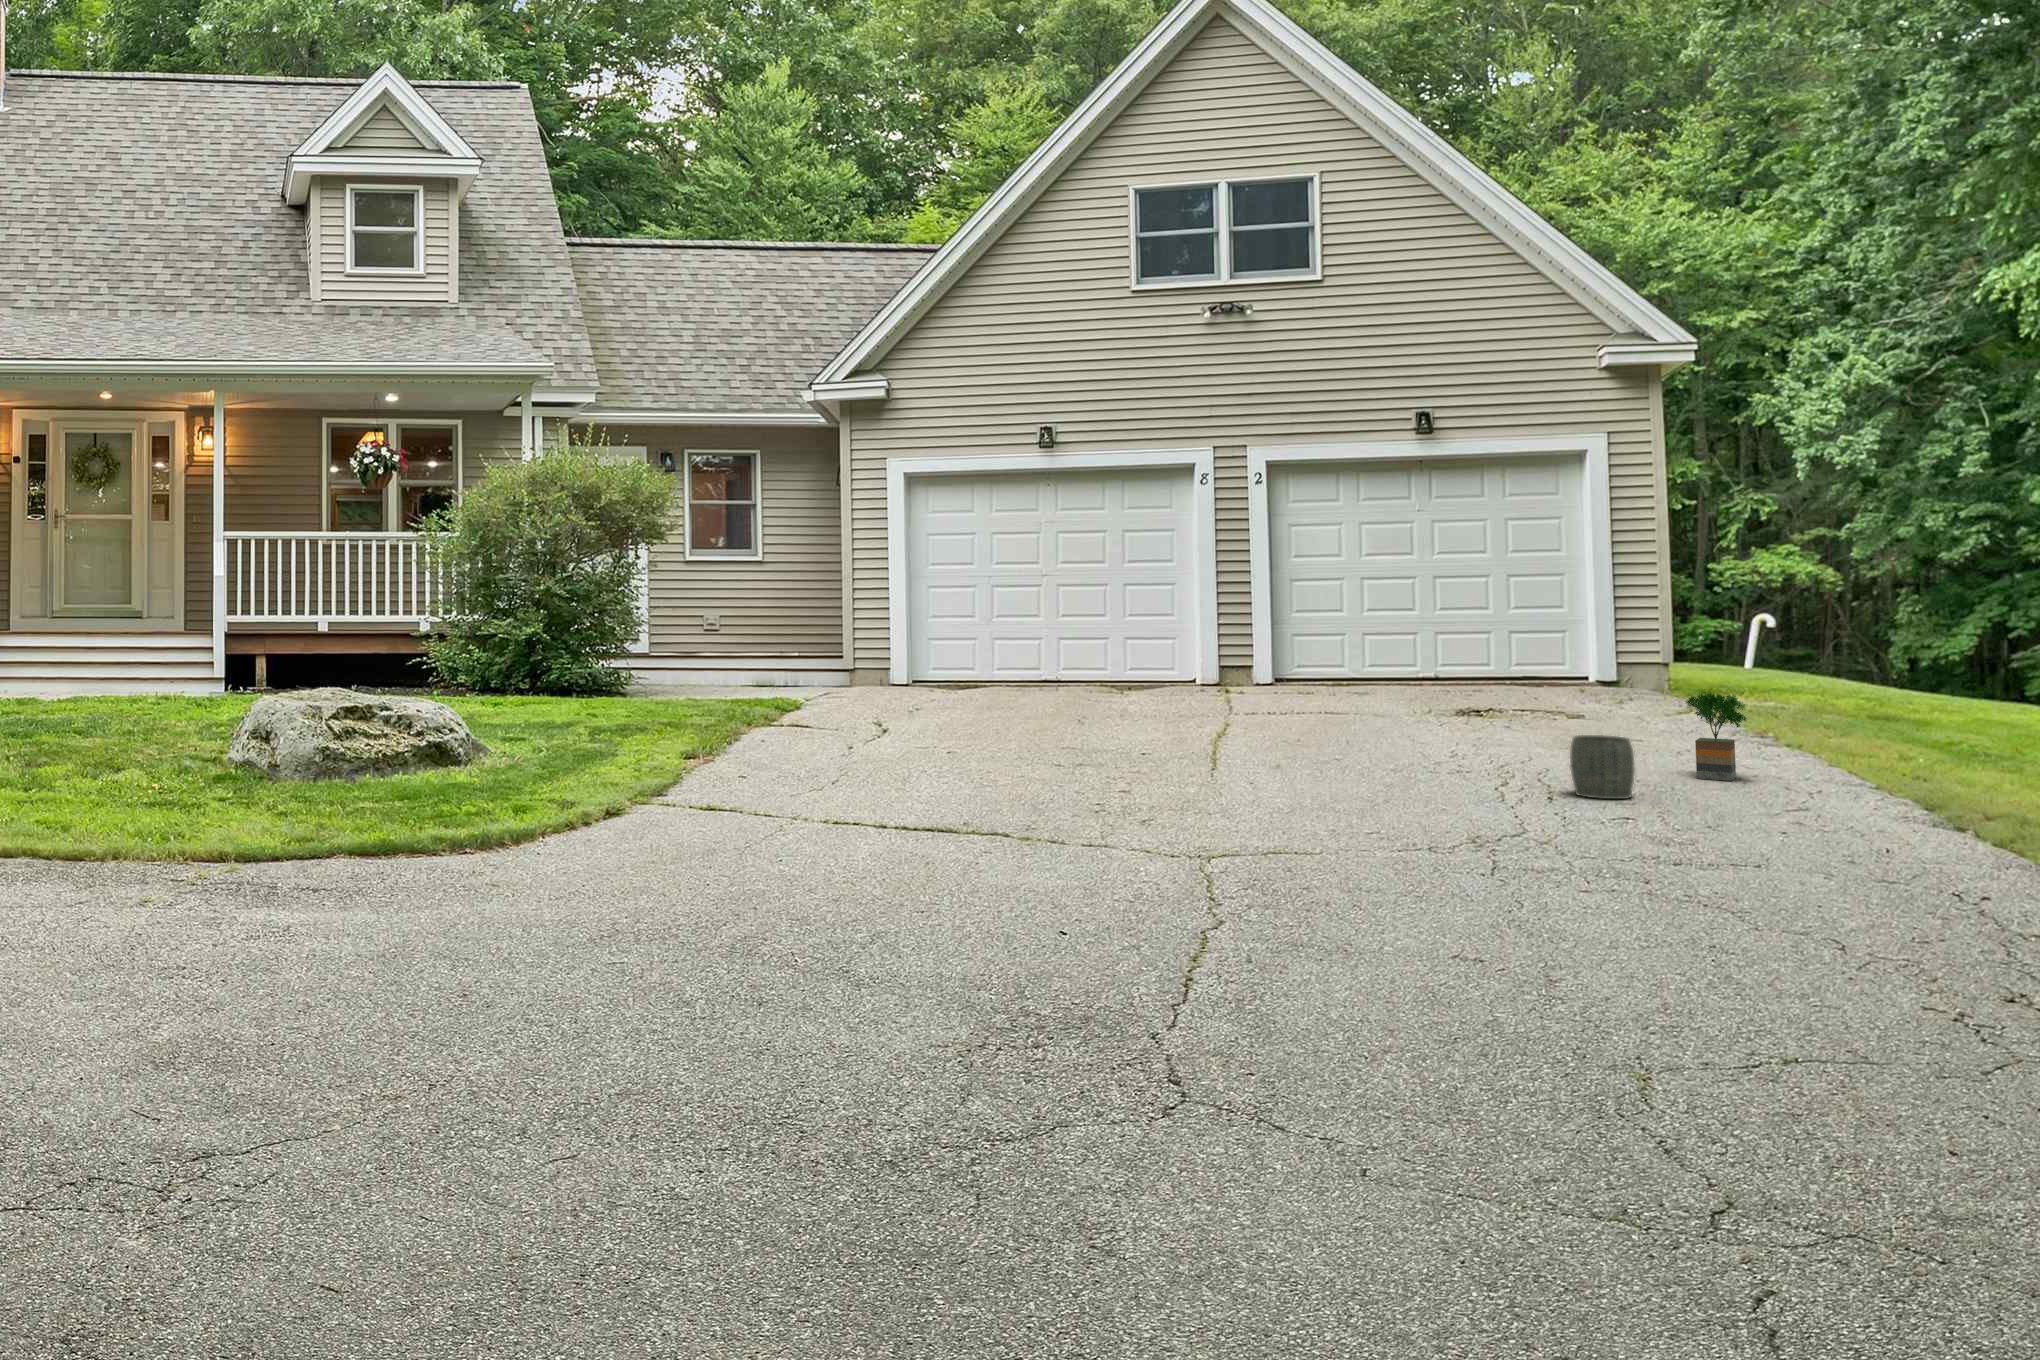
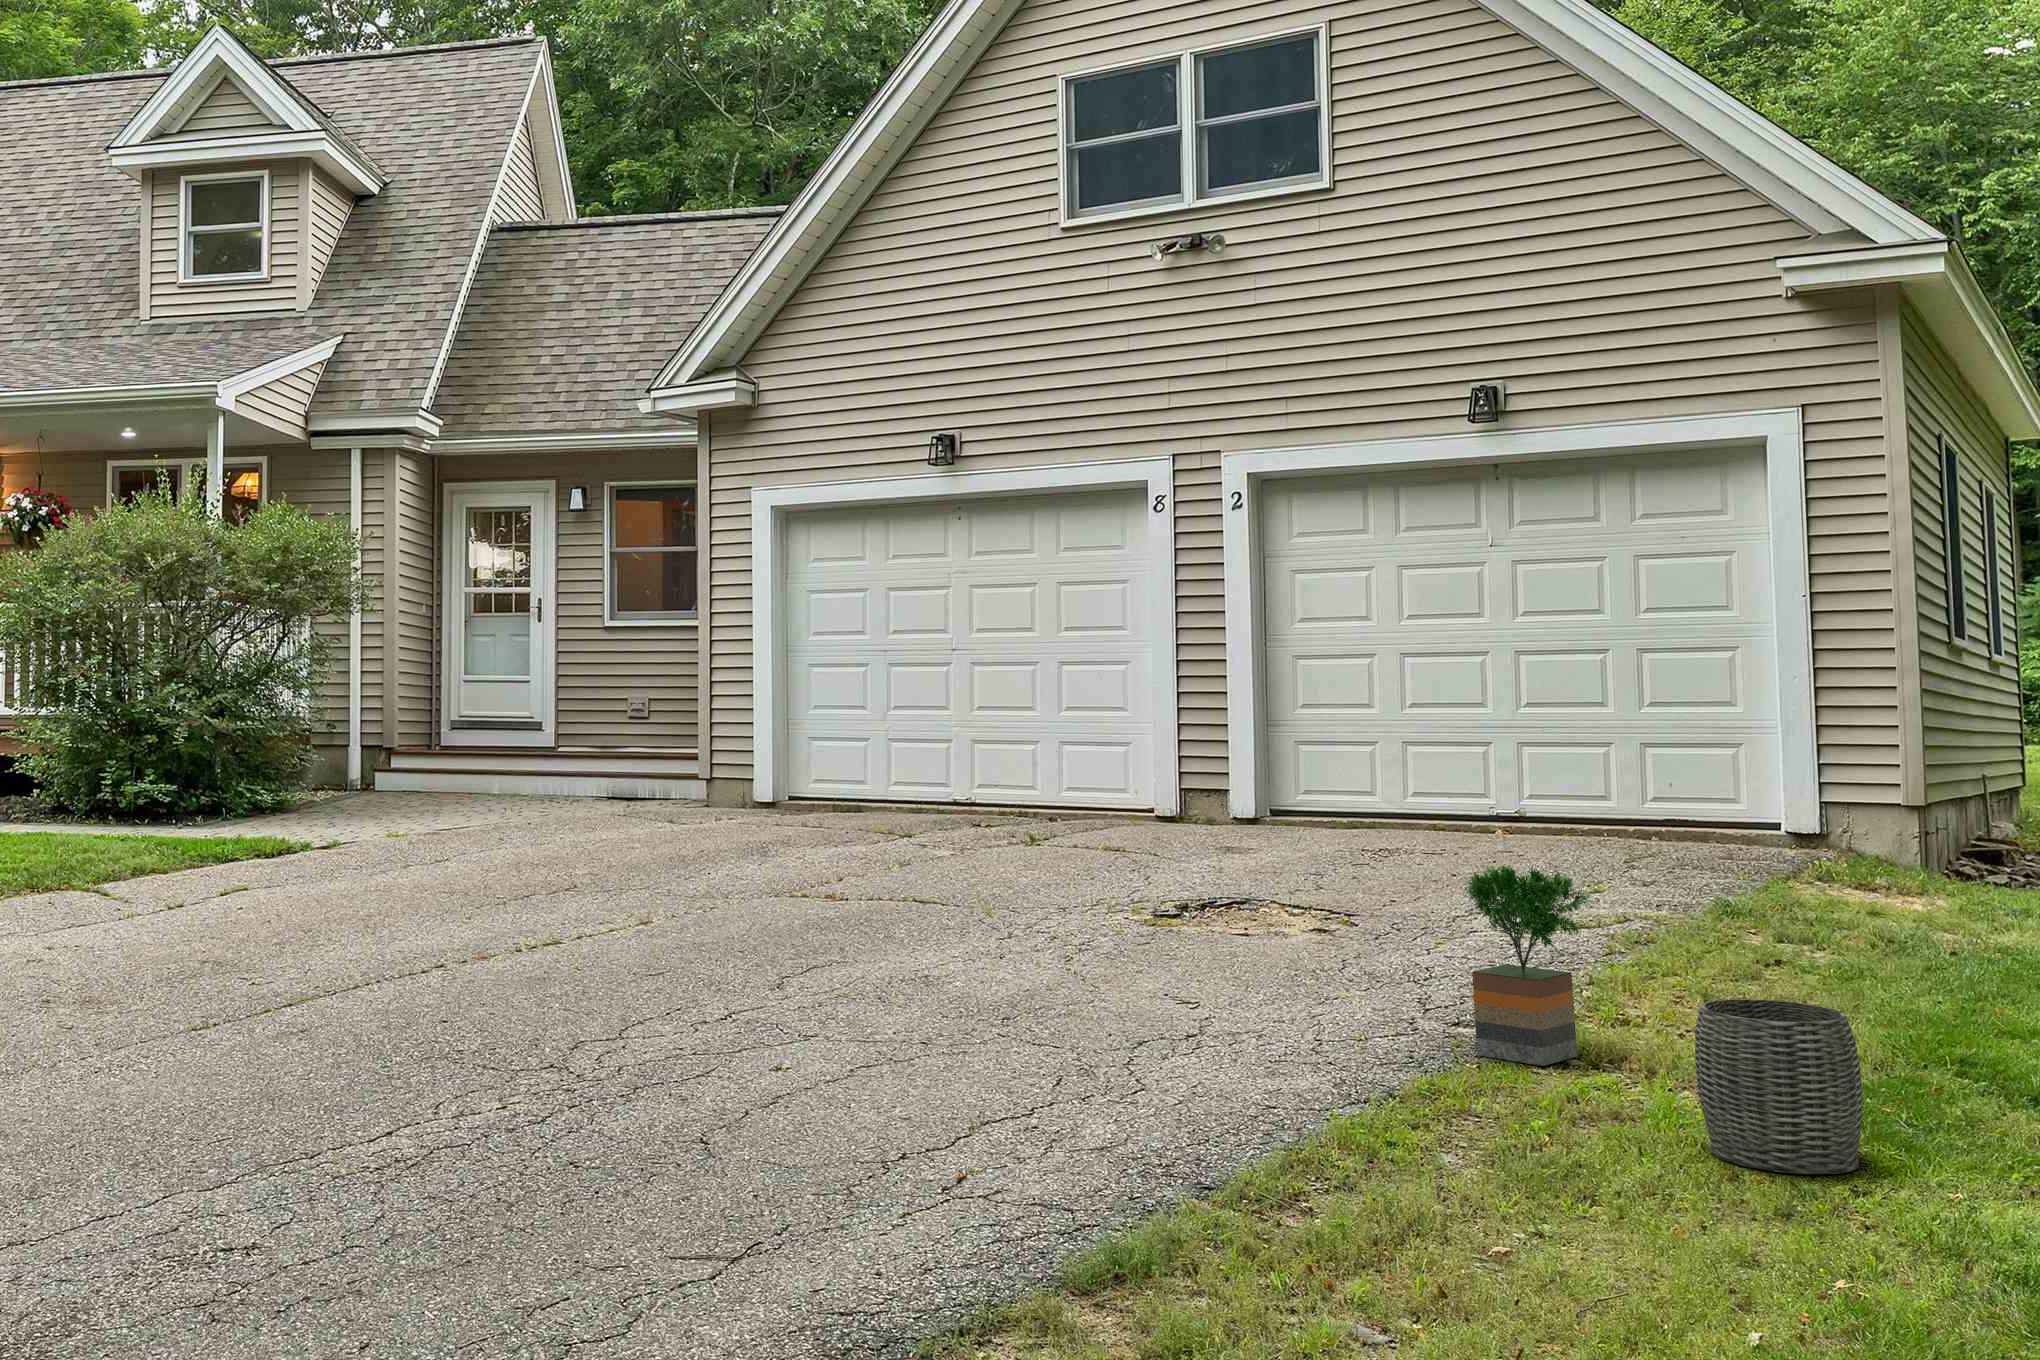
woven basket: present [1570,735,1635,799] -> present [1695,999,1863,1174]

